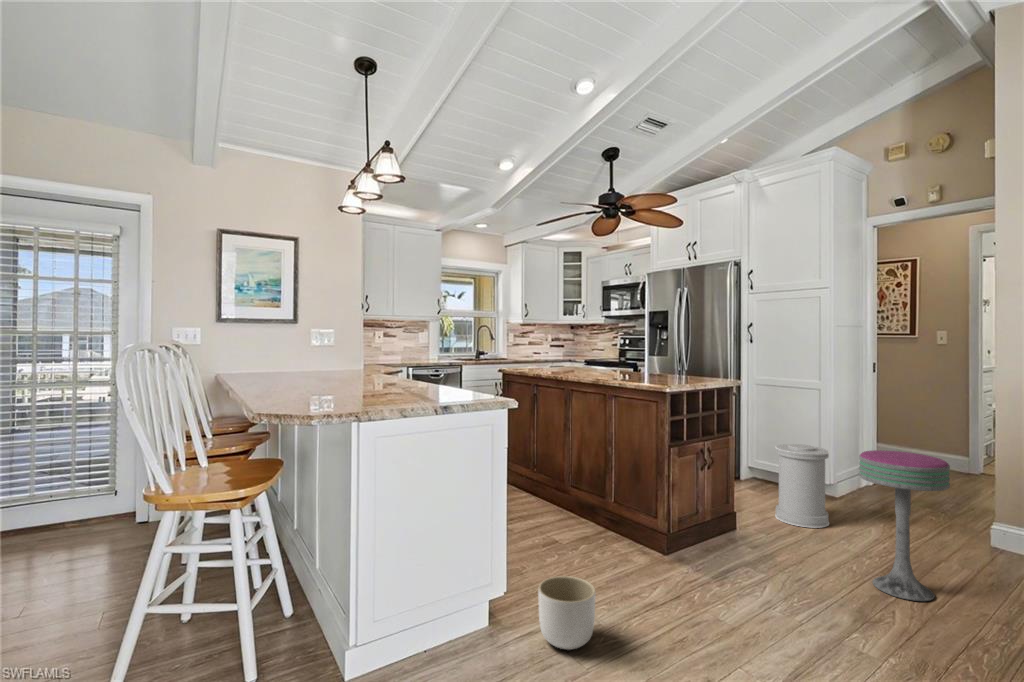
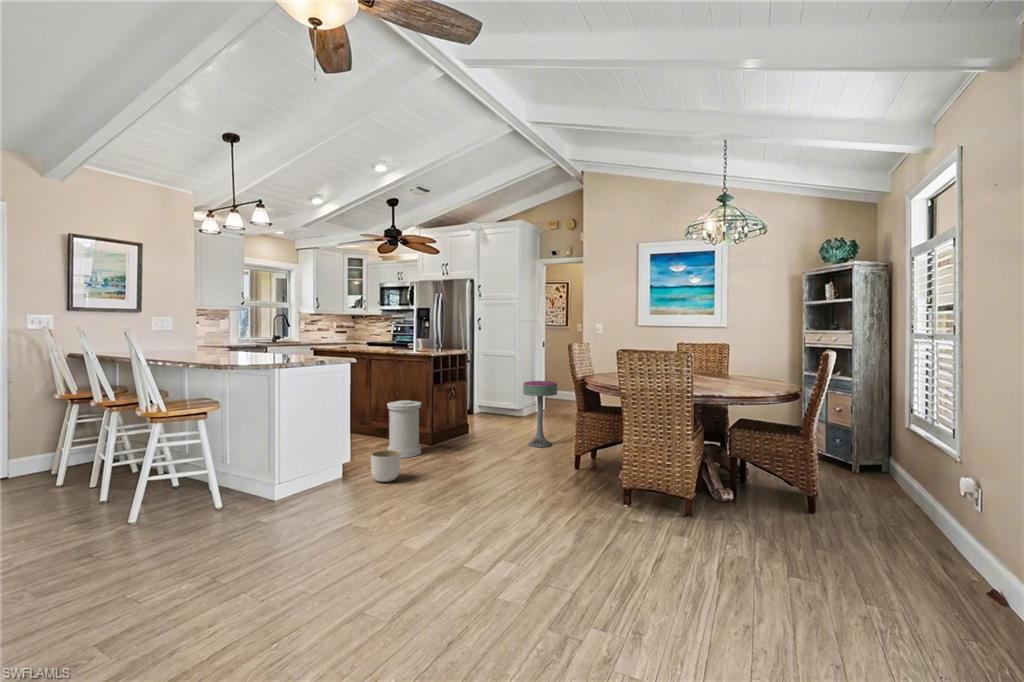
trash can: present [775,444,829,528] -> present [387,400,421,457]

